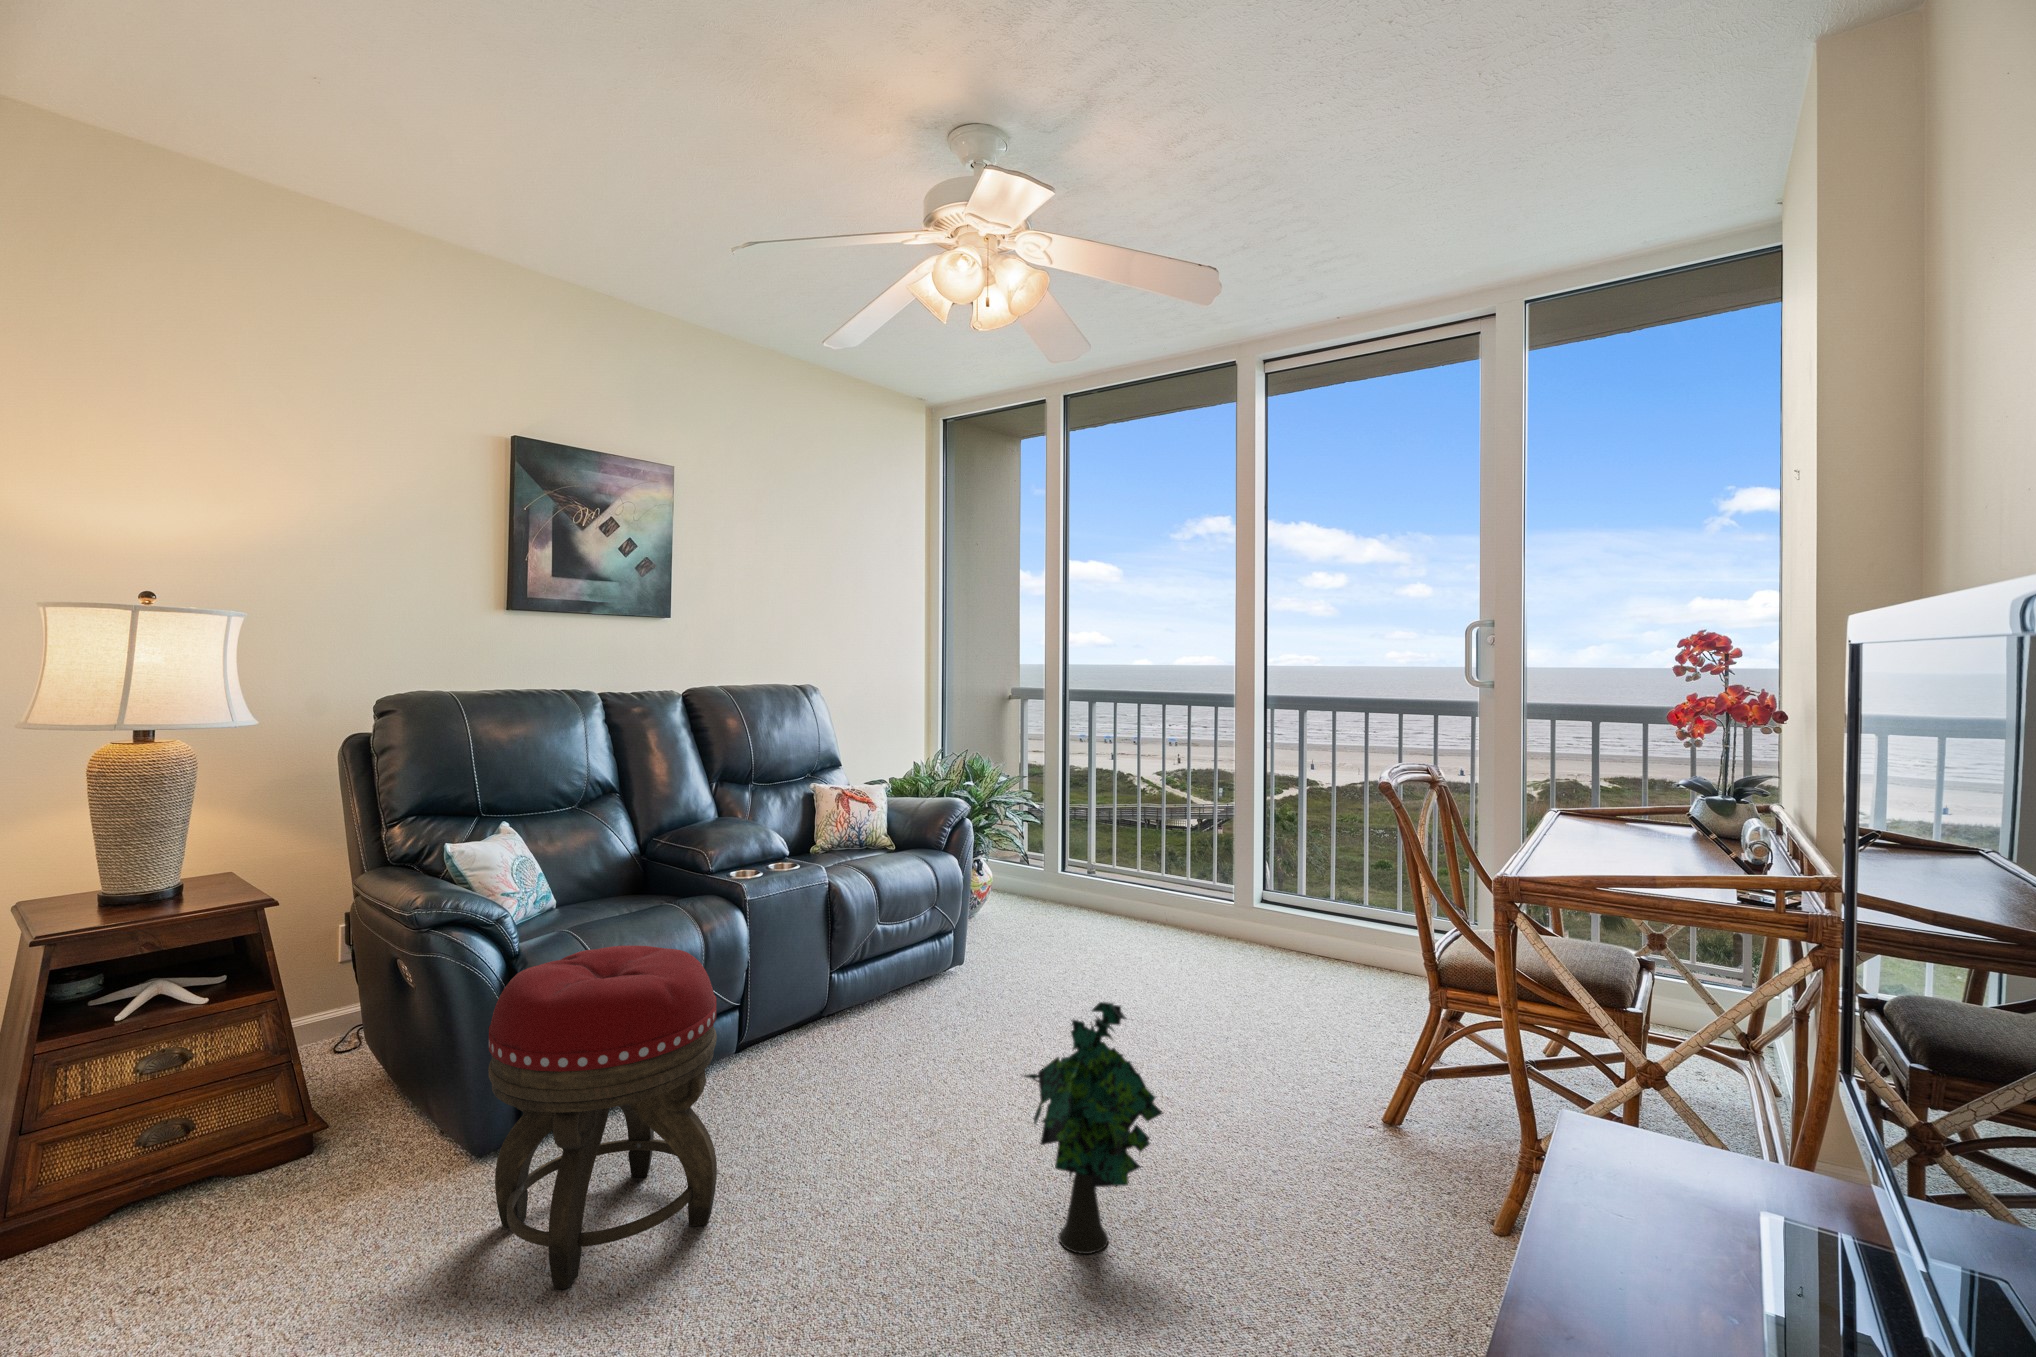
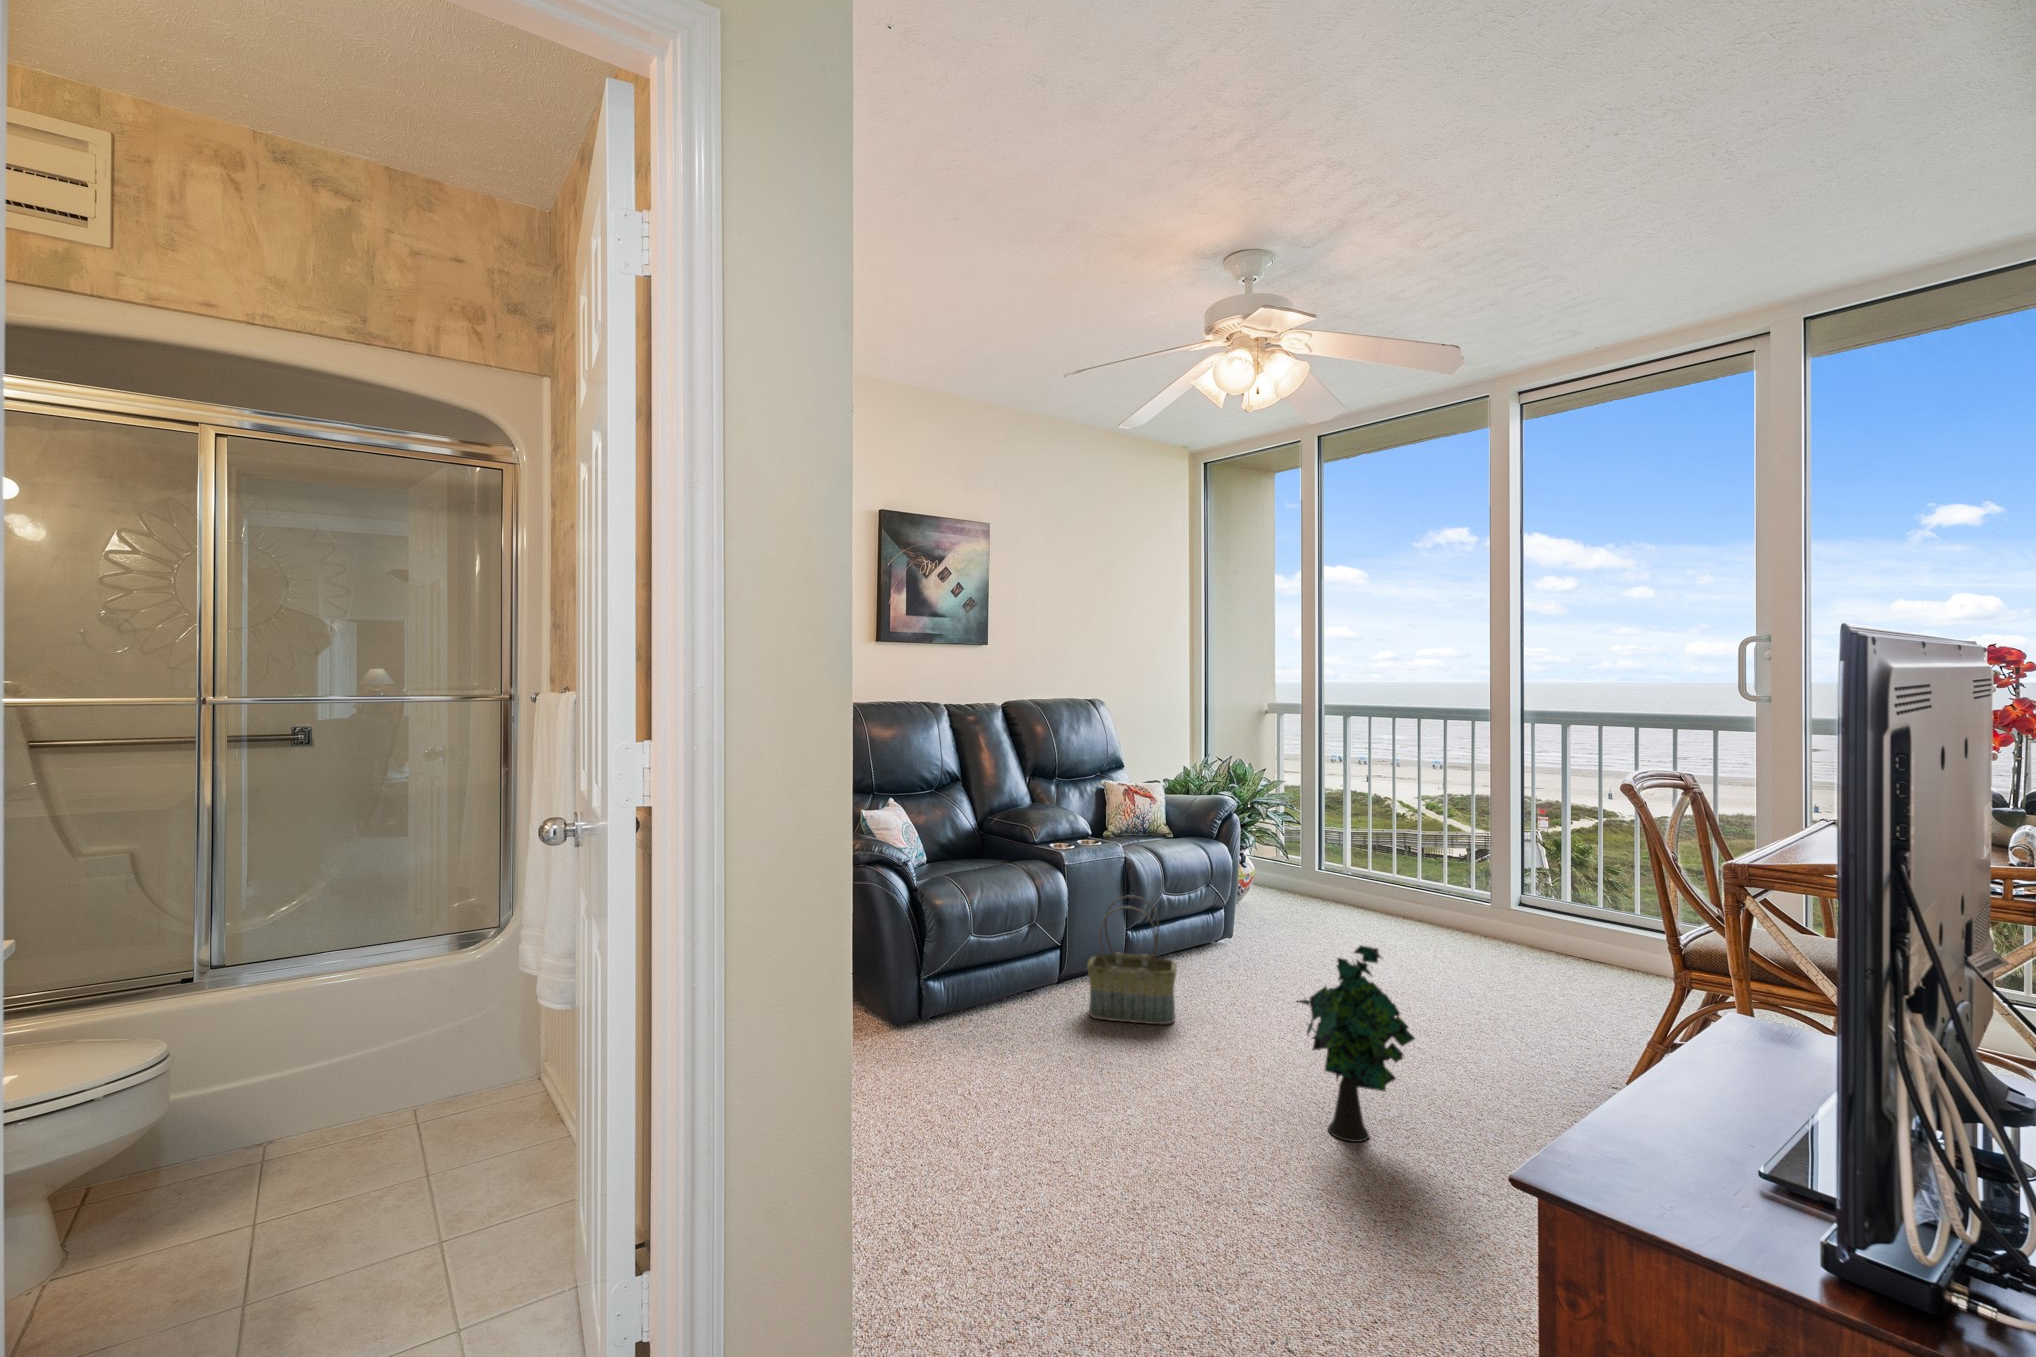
basket: none [770,936,887,1101] -> present [1087,896,1177,1024]
footstool: present [488,946,717,1289] -> none [914,884,1063,1111]

